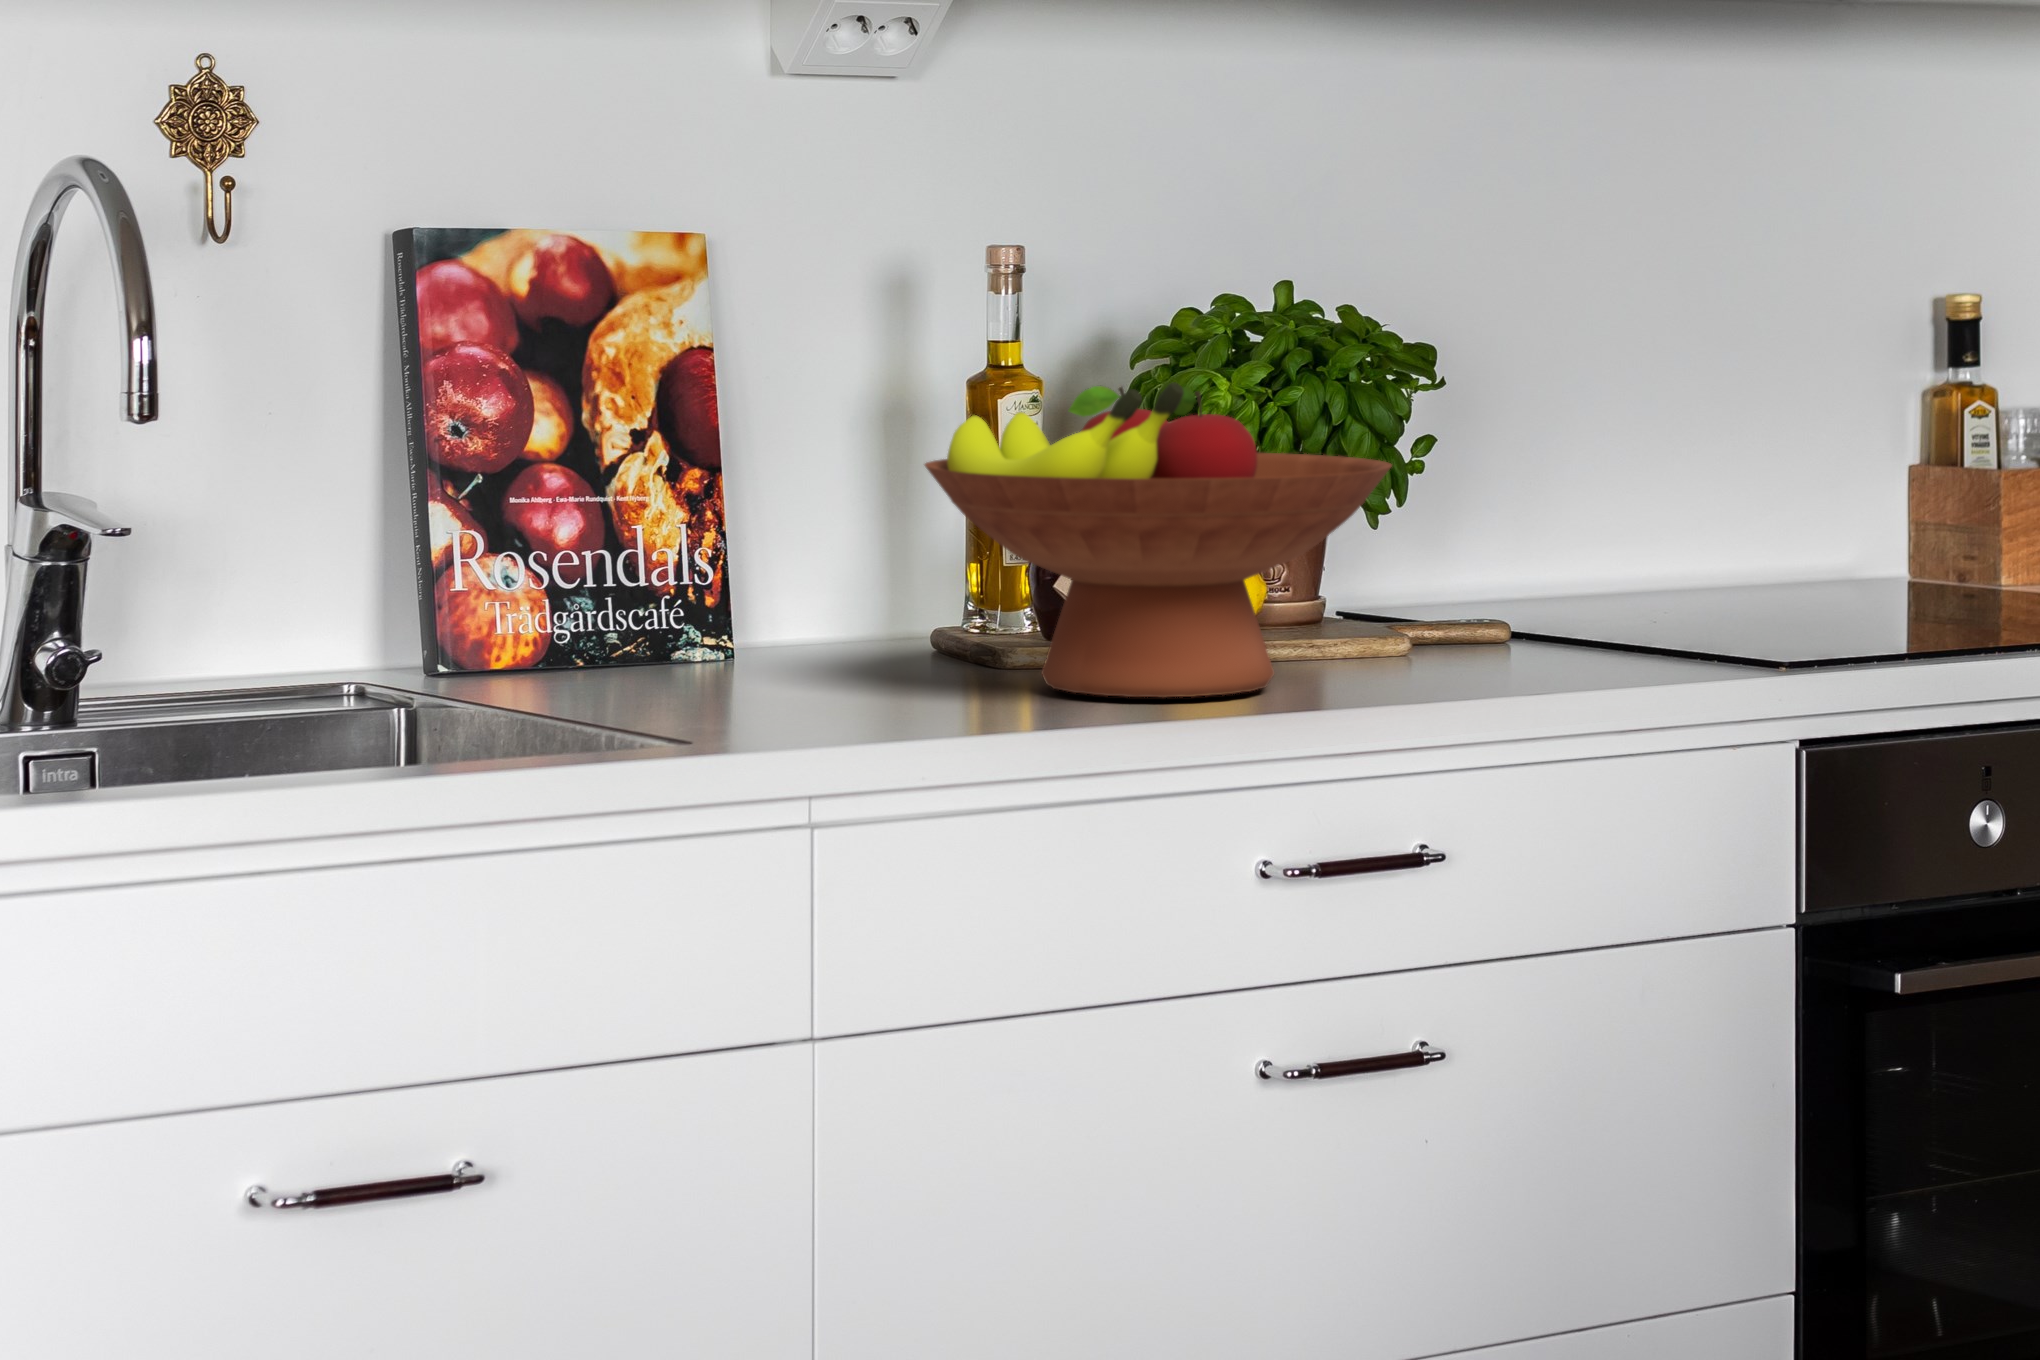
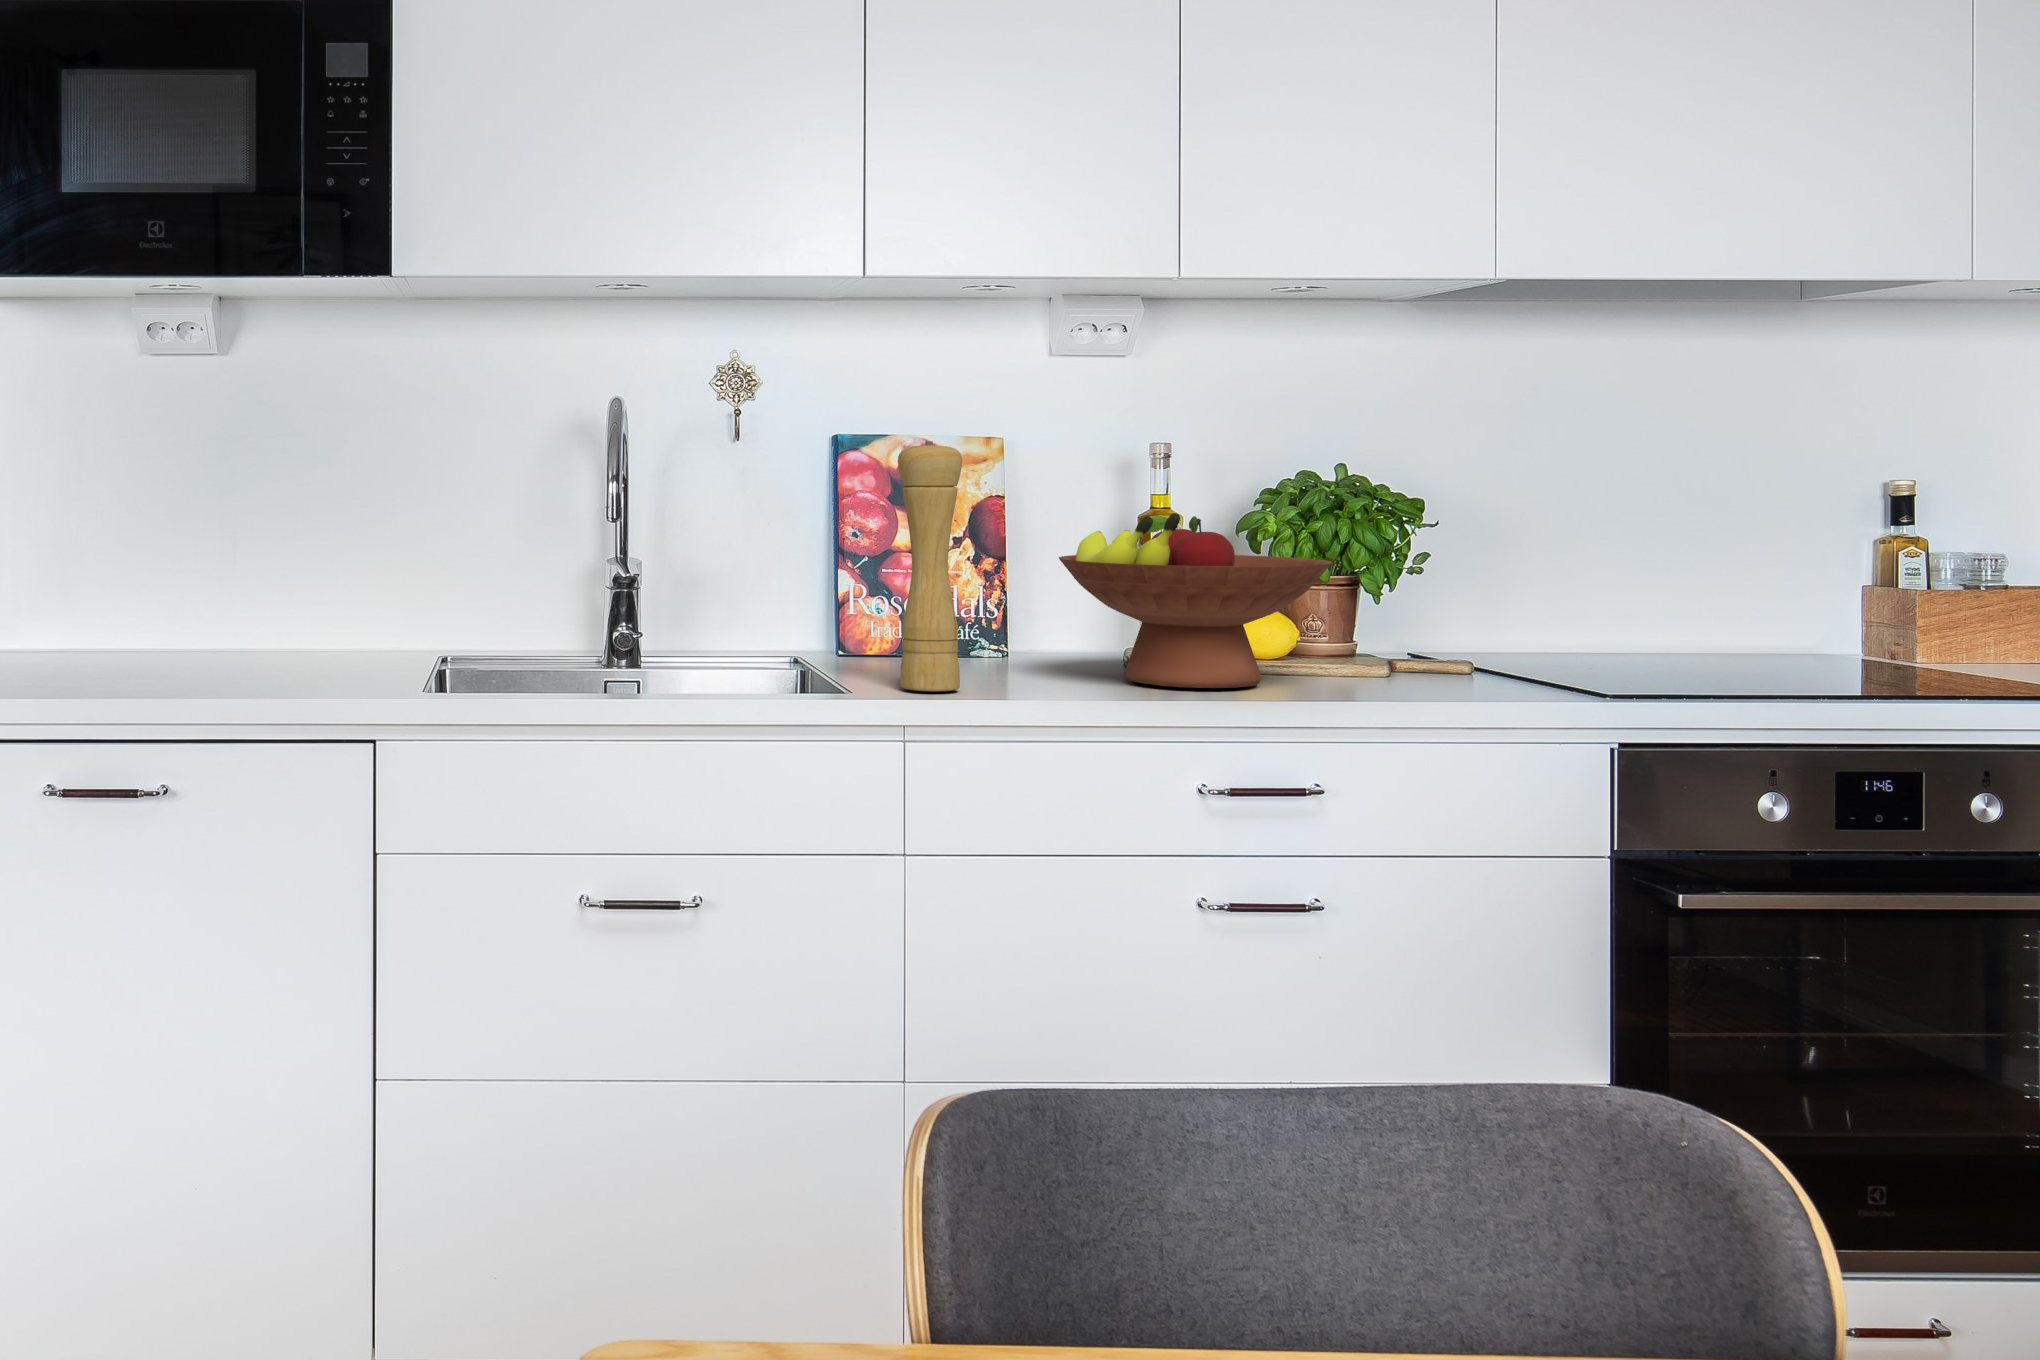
pepper mill: none [702,253,826,739] -> present [898,441,962,691]

